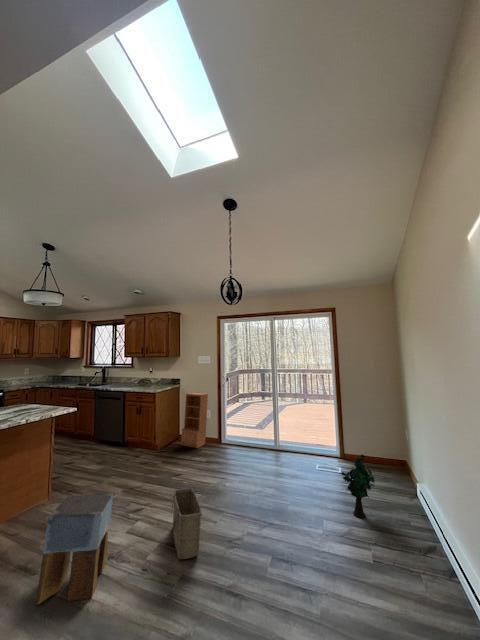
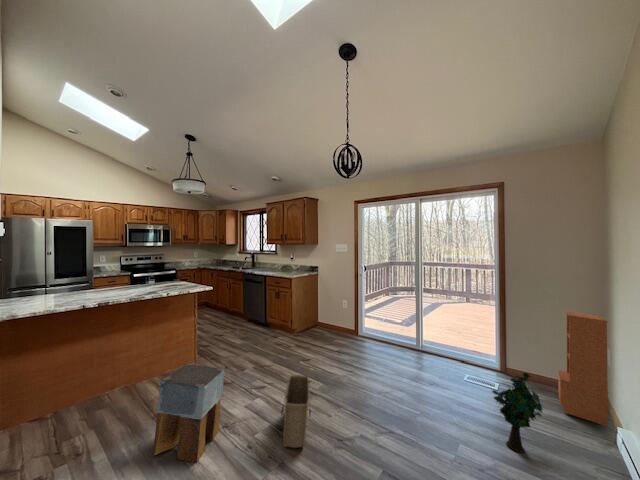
bookcase: present [181,393,208,448] -> present [558,312,608,426]

